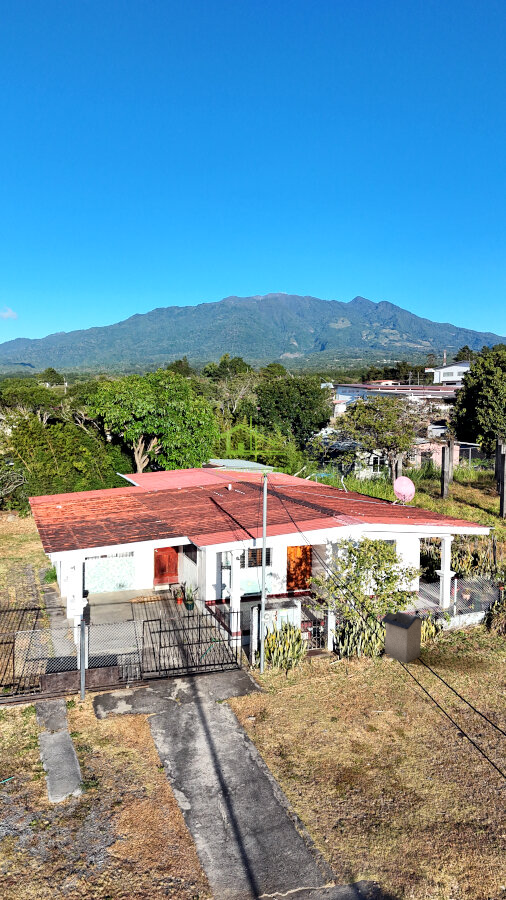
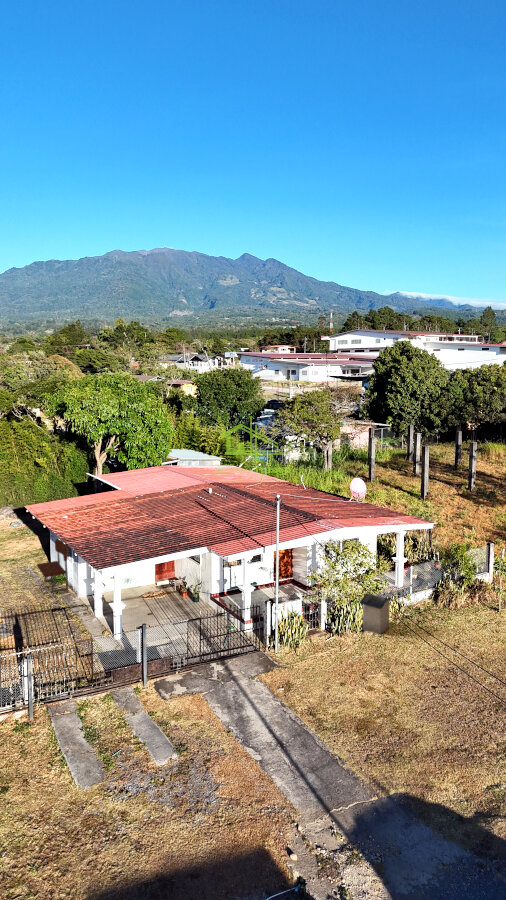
bench: none [23,531,54,590] -> present [37,539,69,592]

